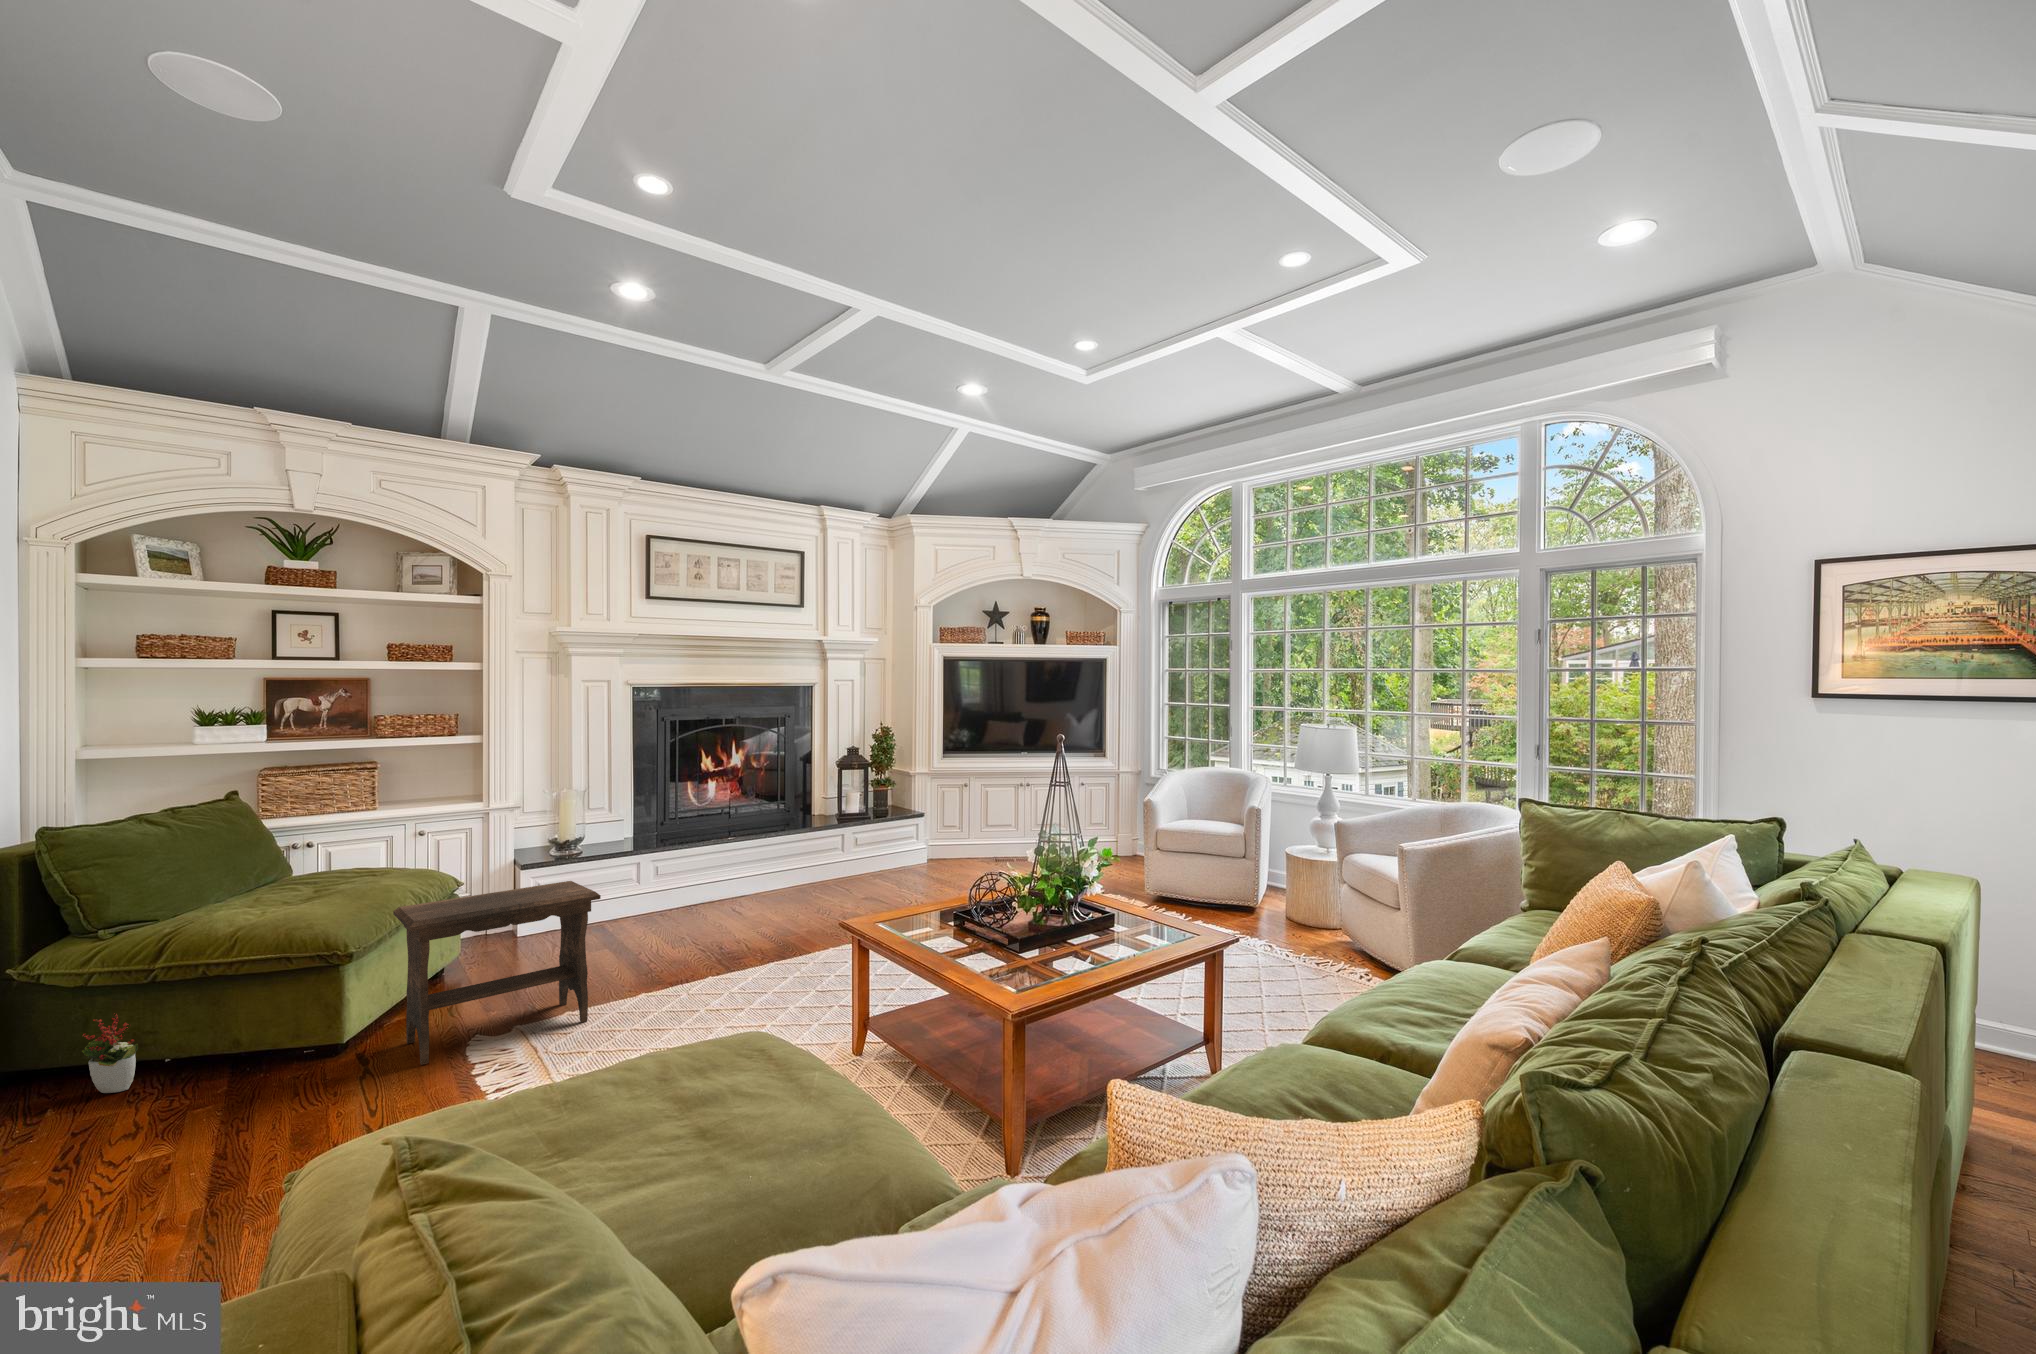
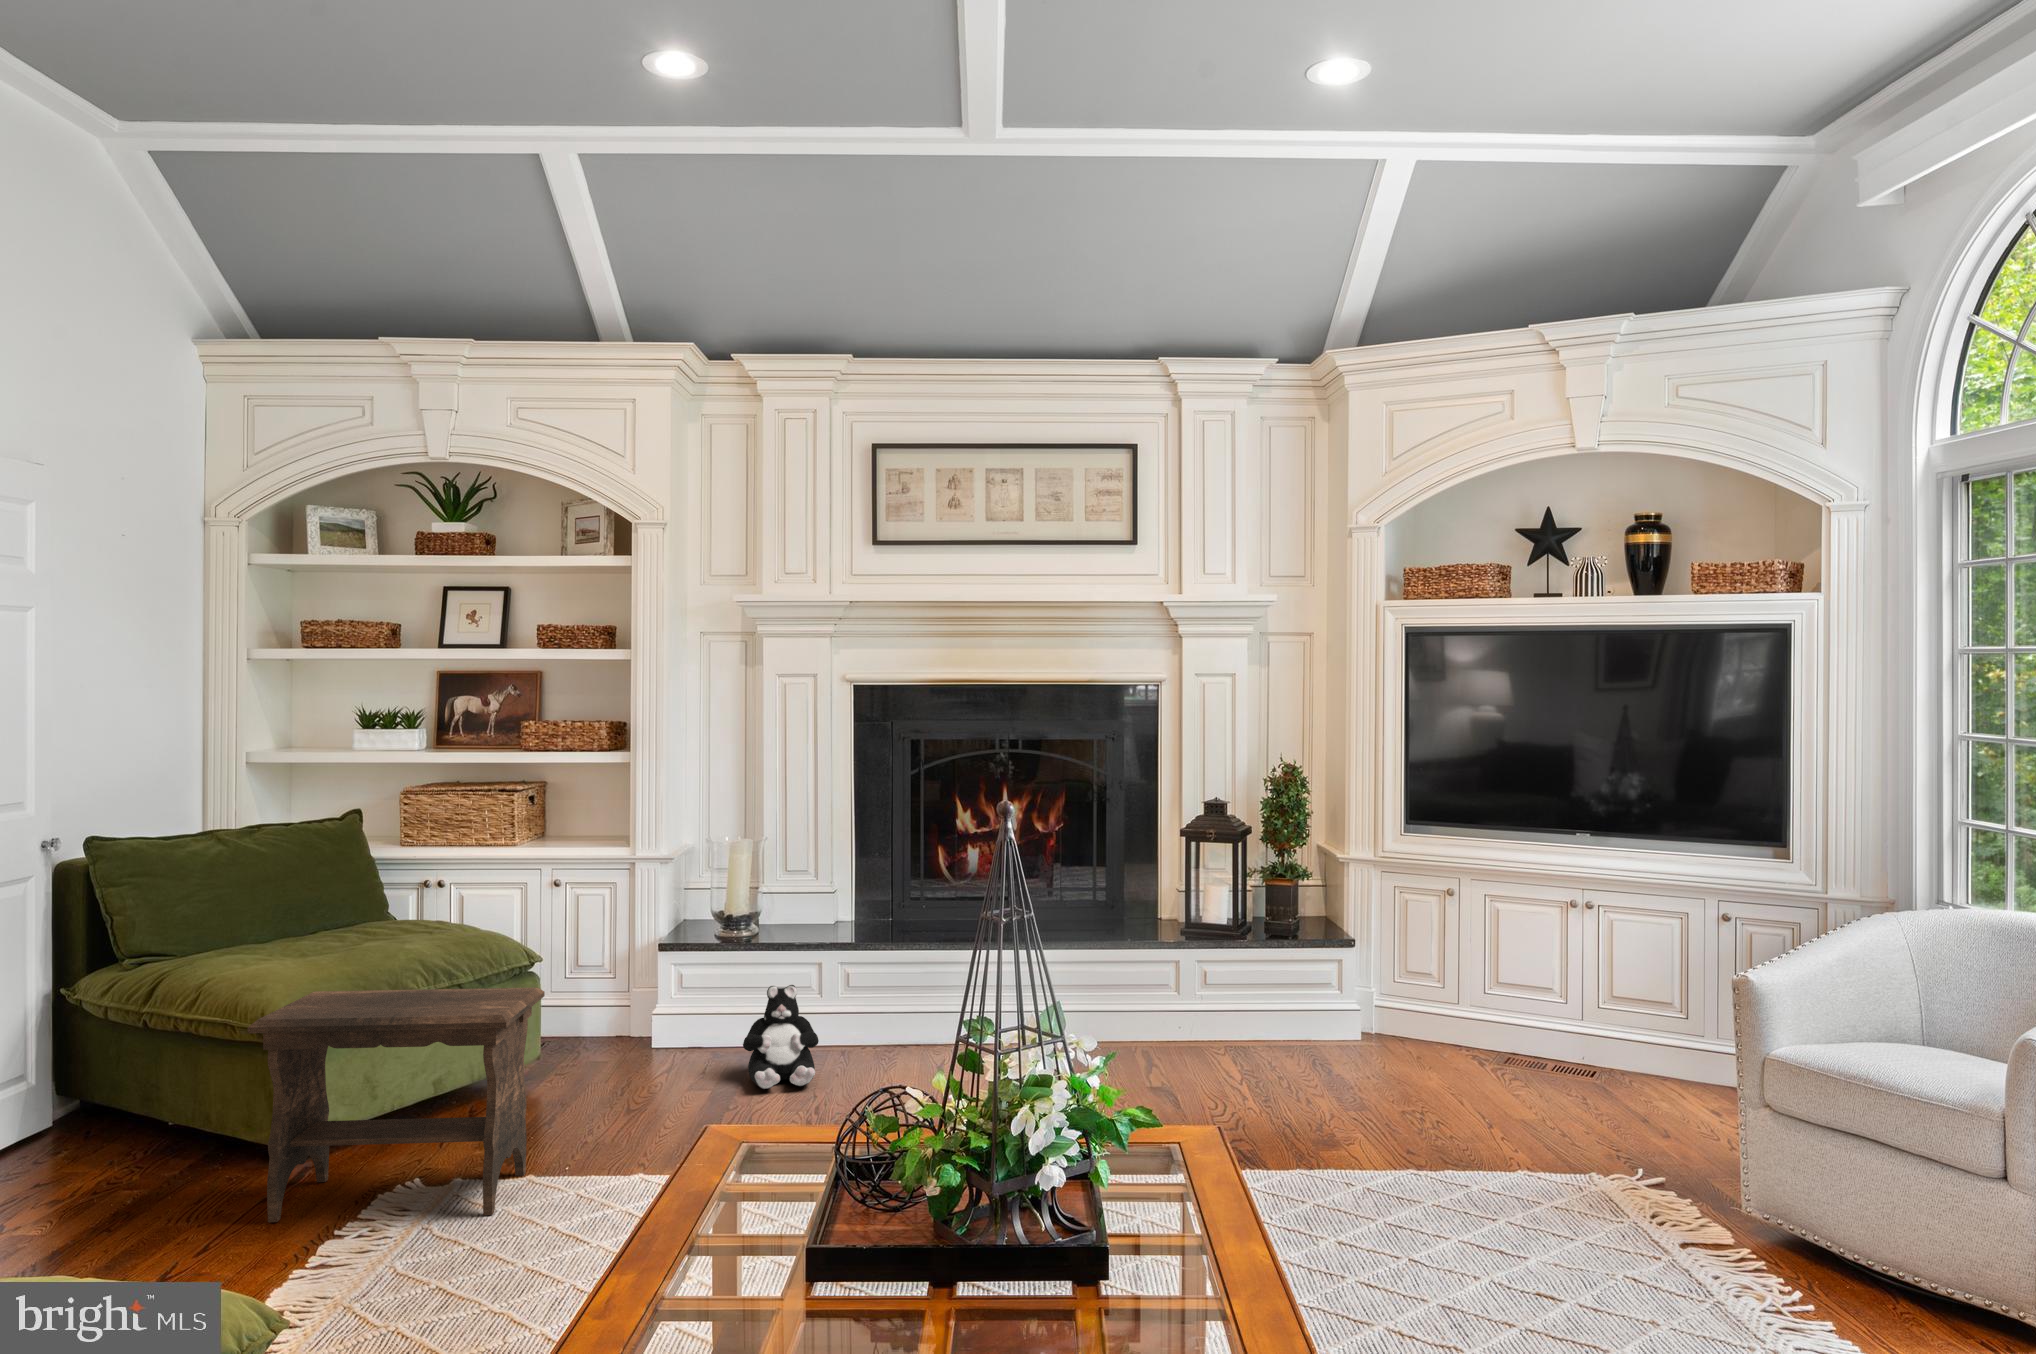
plush toy: none [621,875,679,939] -> present [743,985,819,1089]
decorative plant: present [82,1014,138,1093] -> none [50,1065,106,1158]

